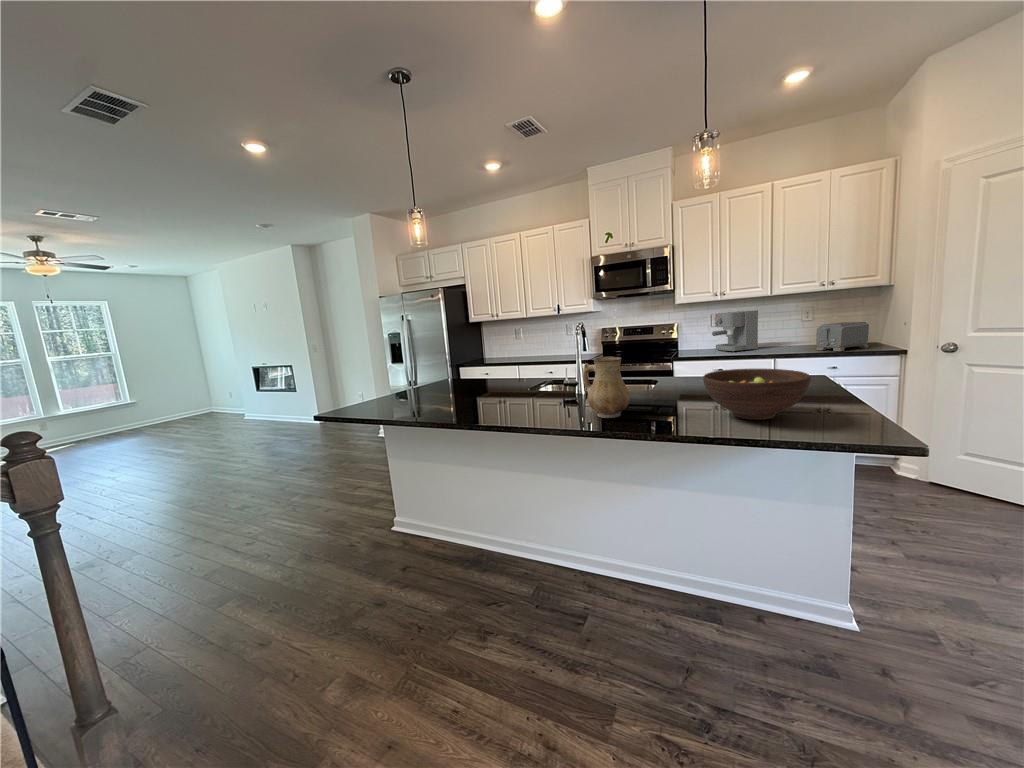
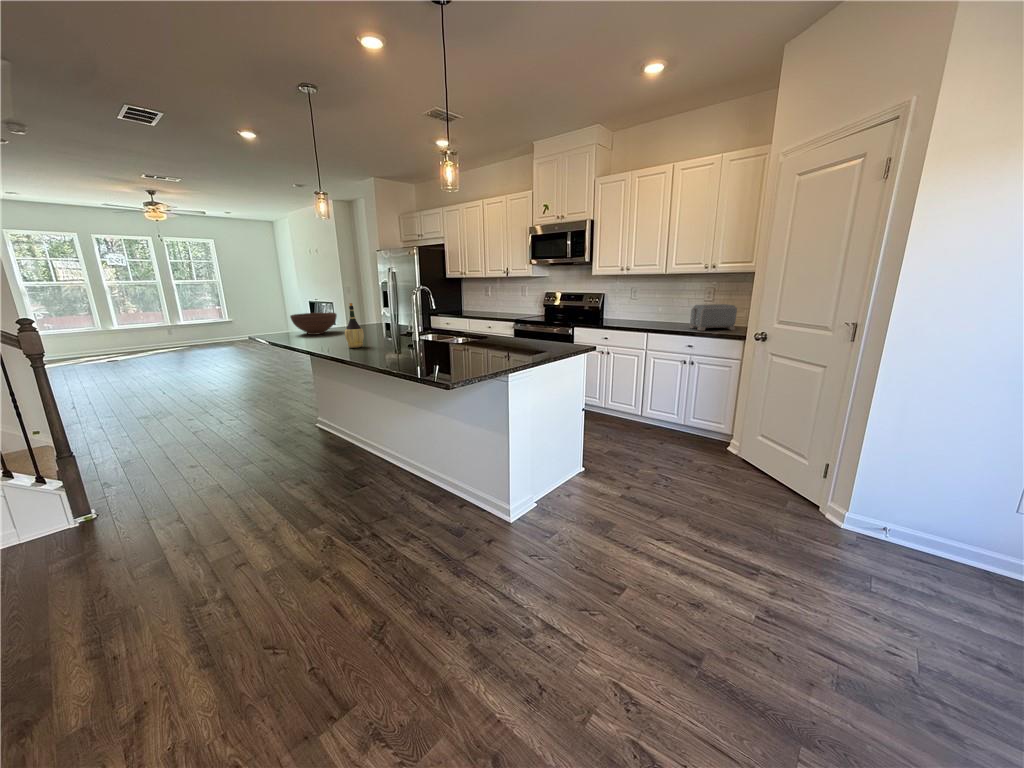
coffee maker: present [712,310,758,352] -> none [613,286,655,323]
wine bottle: none [518,349,544,414] -> present [345,303,364,348]
ceramic pitcher: present [582,357,630,418] -> none [371,313,401,355]
fruit bowl: present [703,369,811,420] -> present [290,313,337,335]

